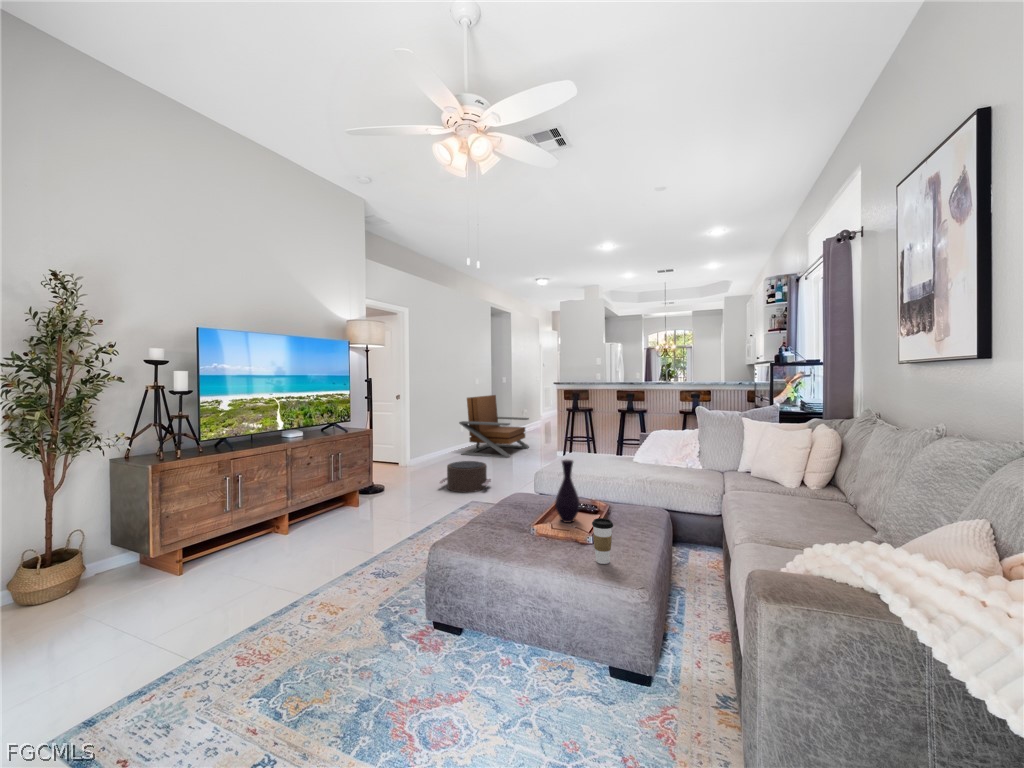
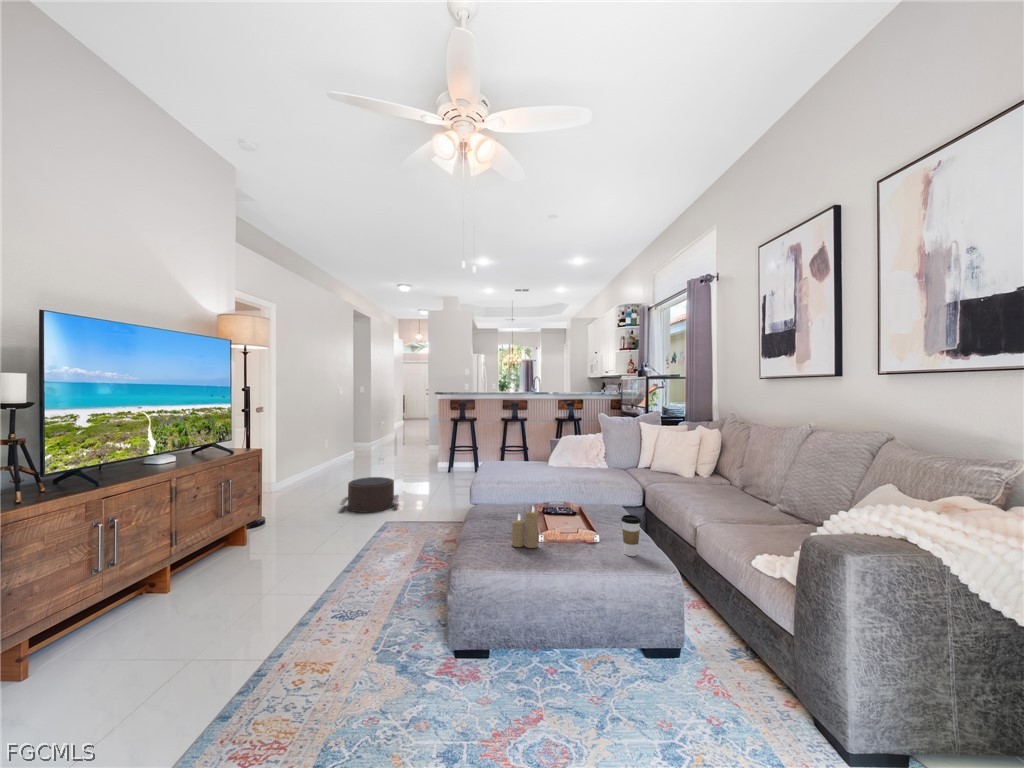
lounge chair: present [459,395,529,458] -> none [333,405,407,472]
vase: present [555,460,580,523] -> none [552,465,575,525]
candle: none [491,498,516,539] -> present [511,507,539,548]

